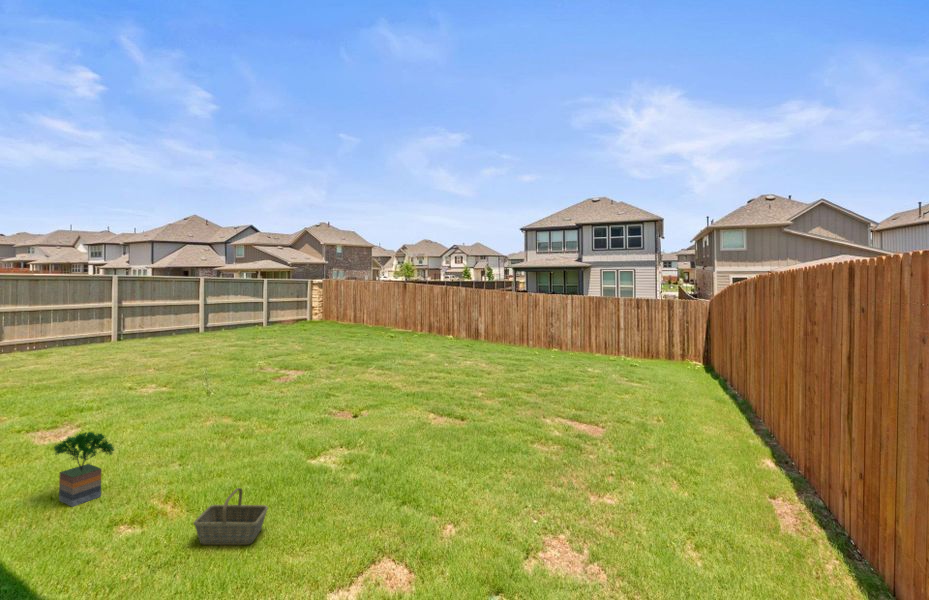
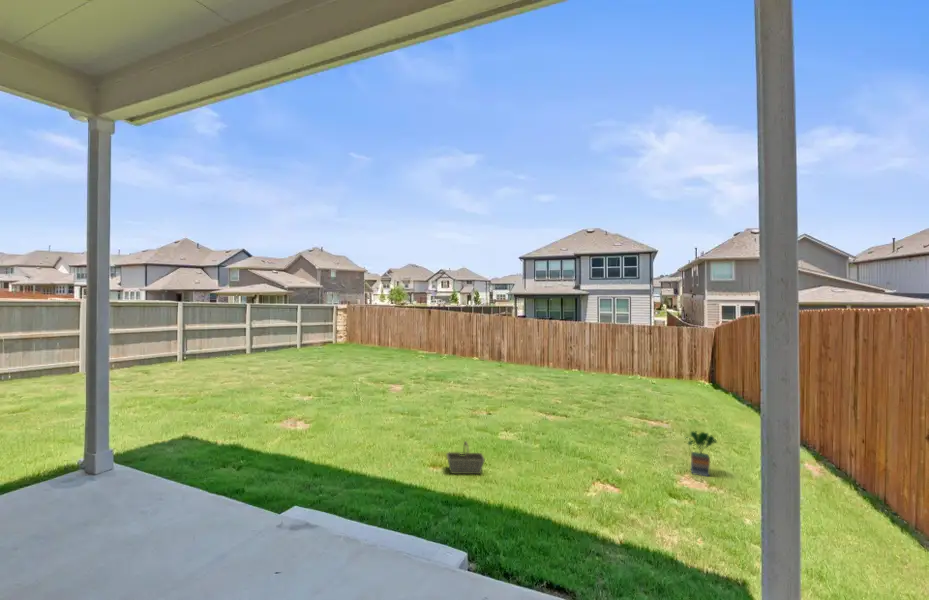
potted tree: present [54,432,115,507] -> present [686,431,716,476]

